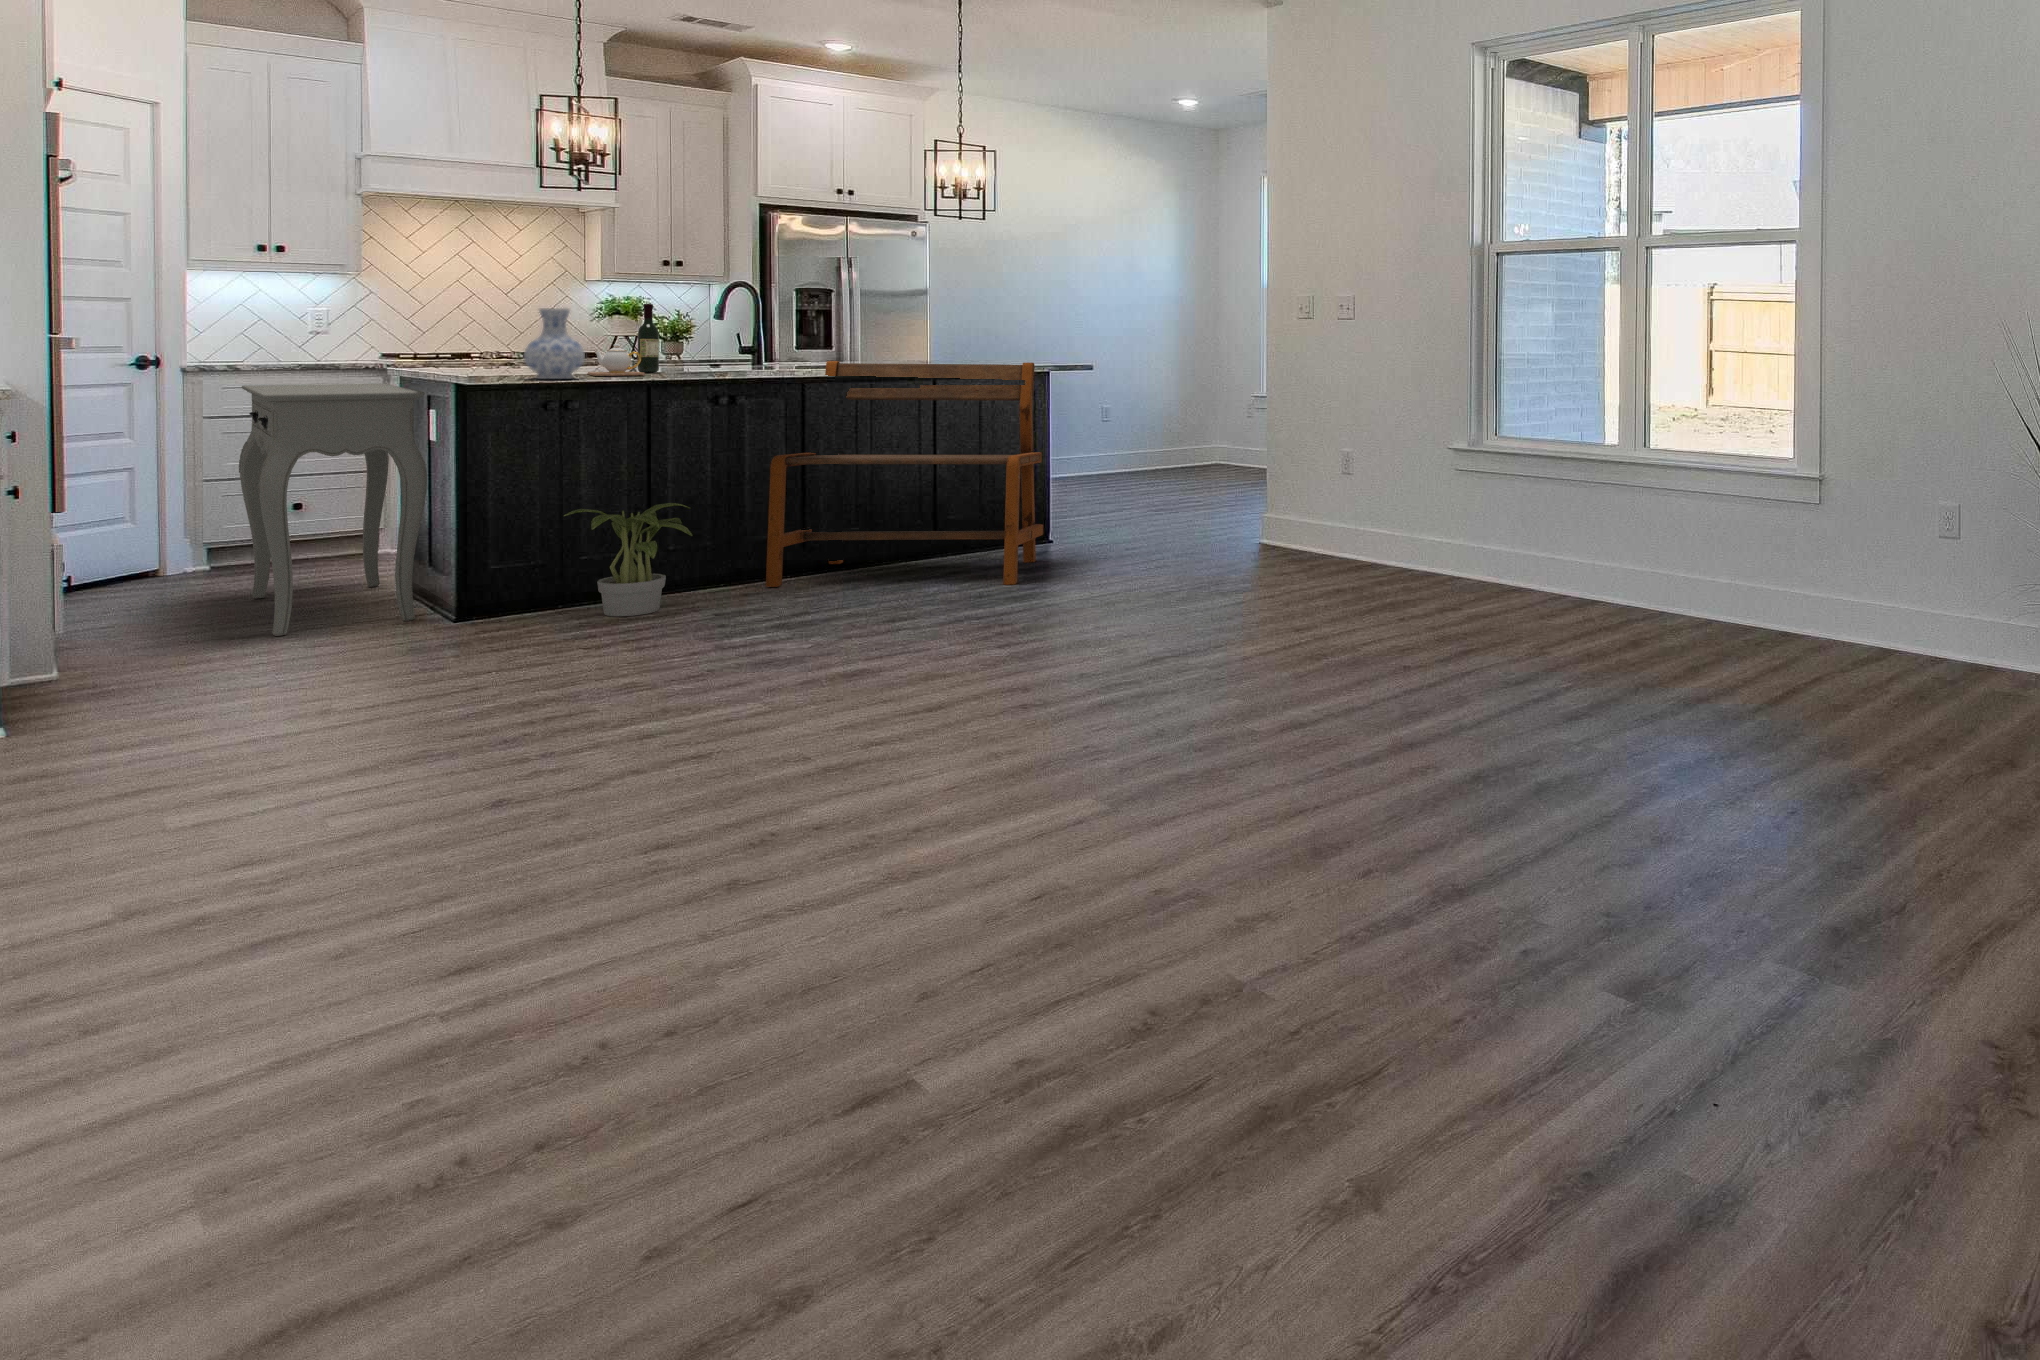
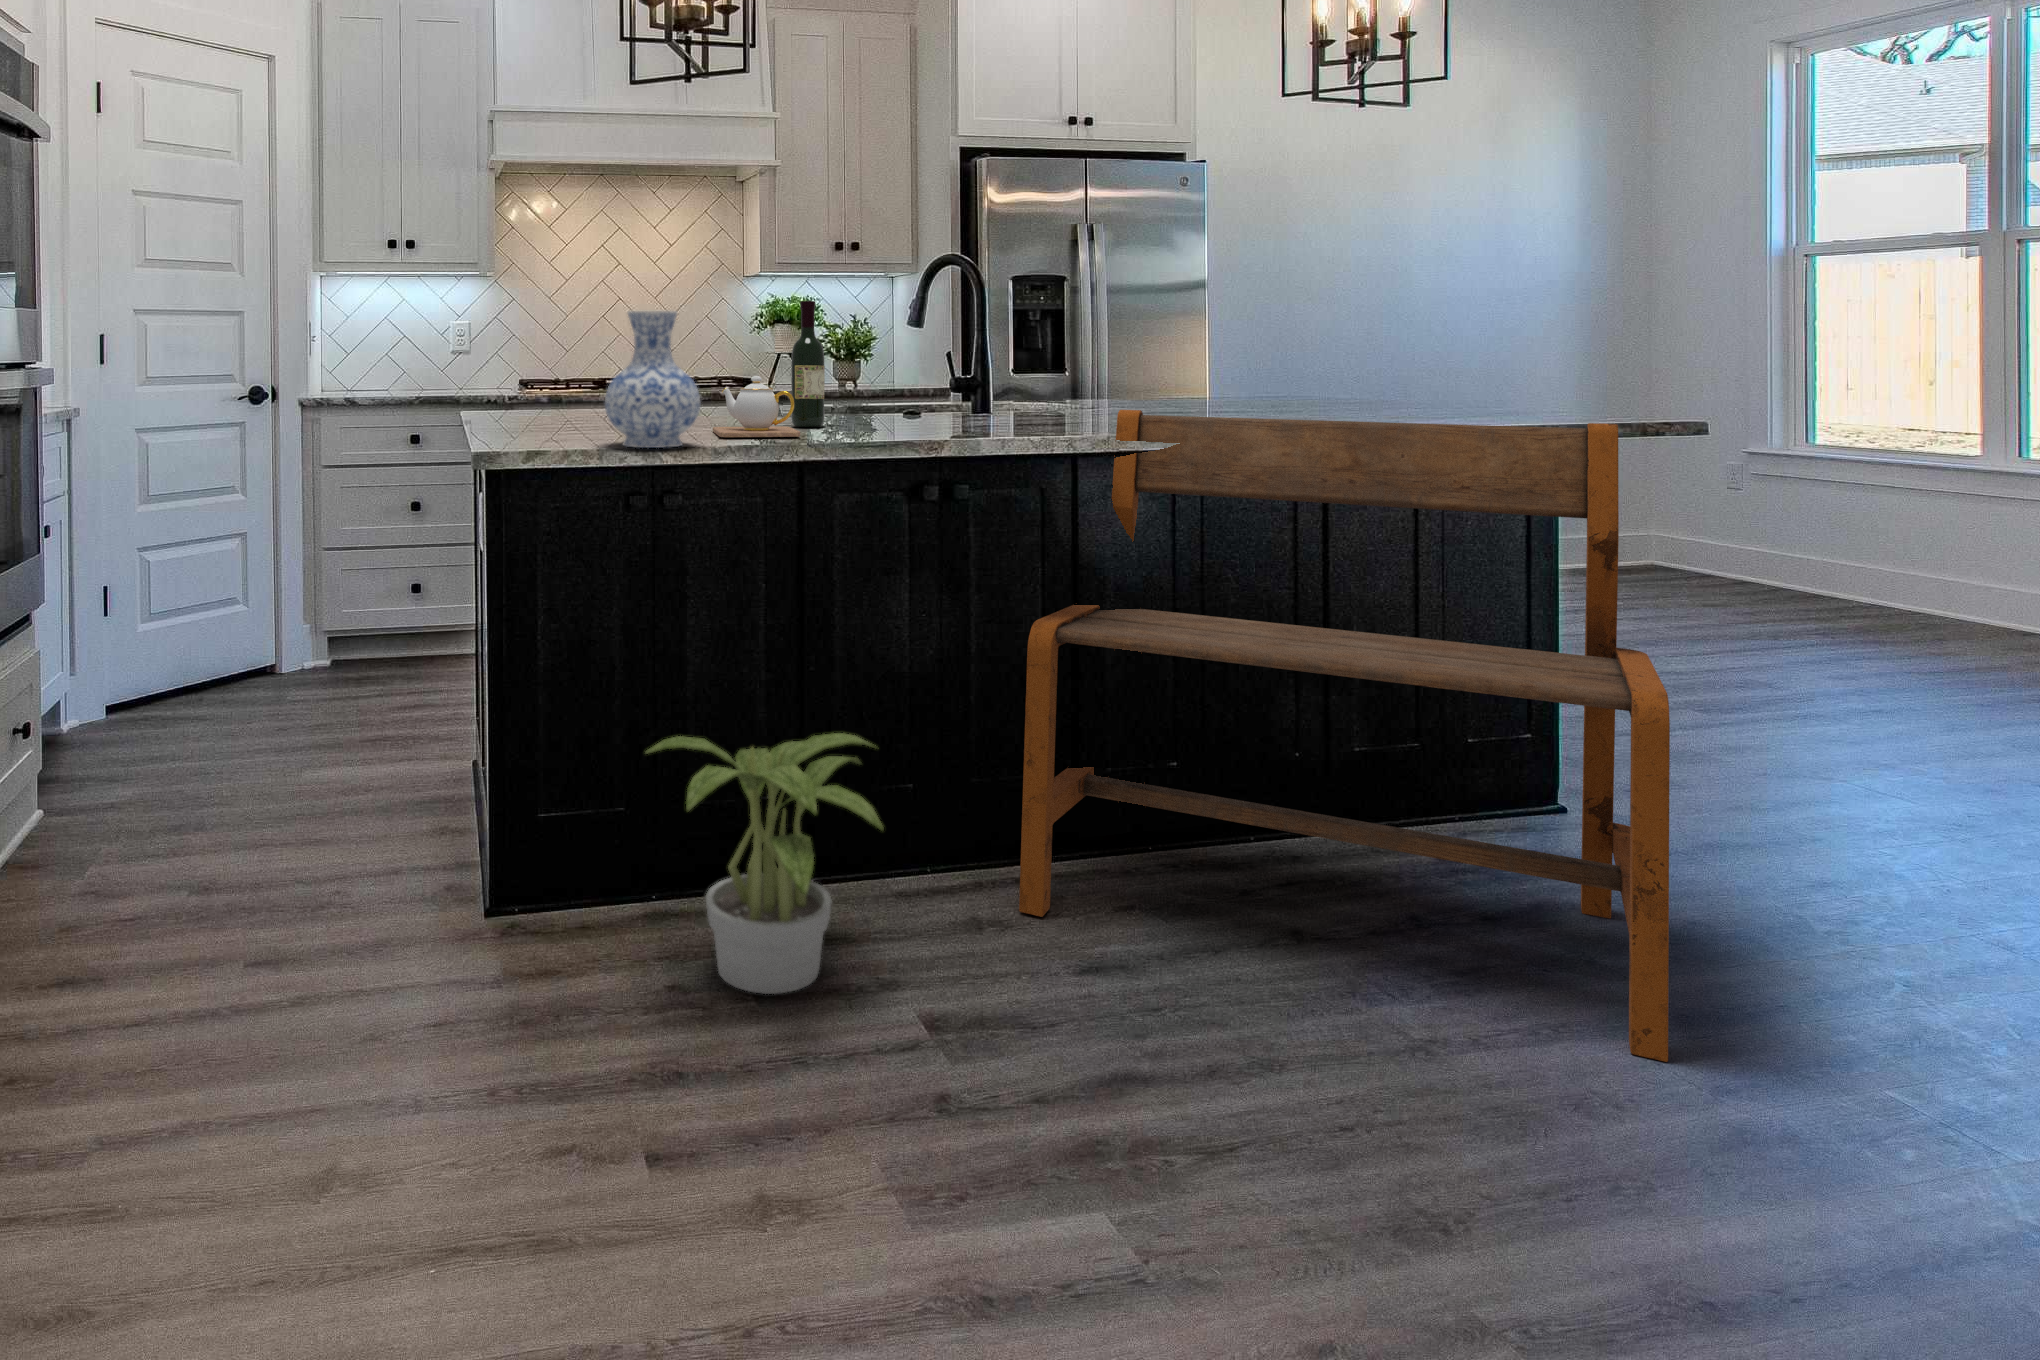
console table: present [239,383,427,636] -> none [203,436,461,912]

